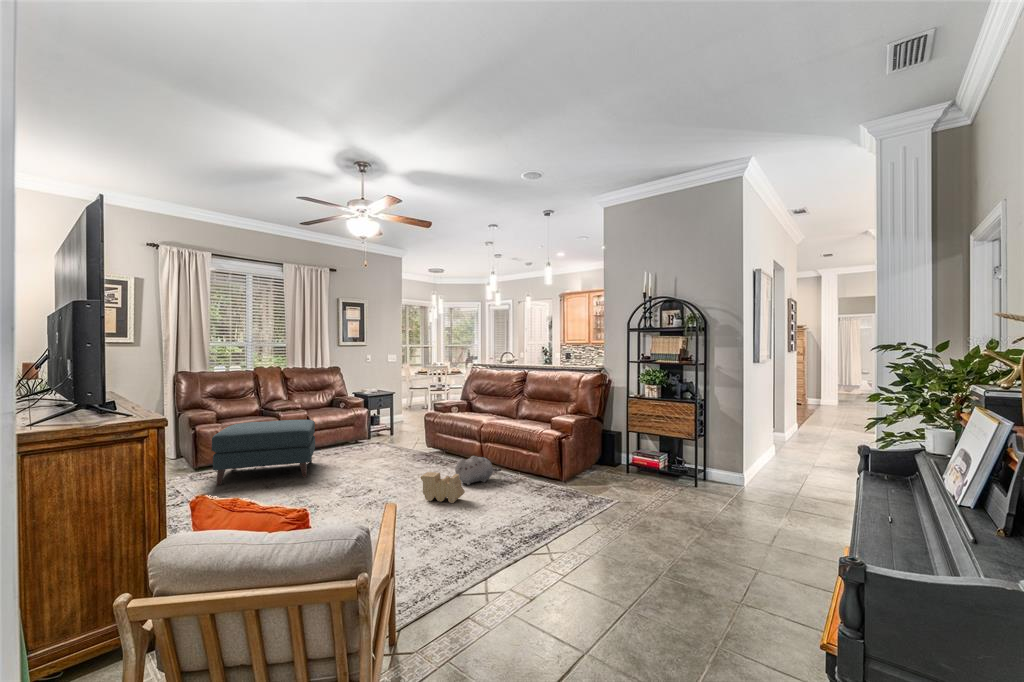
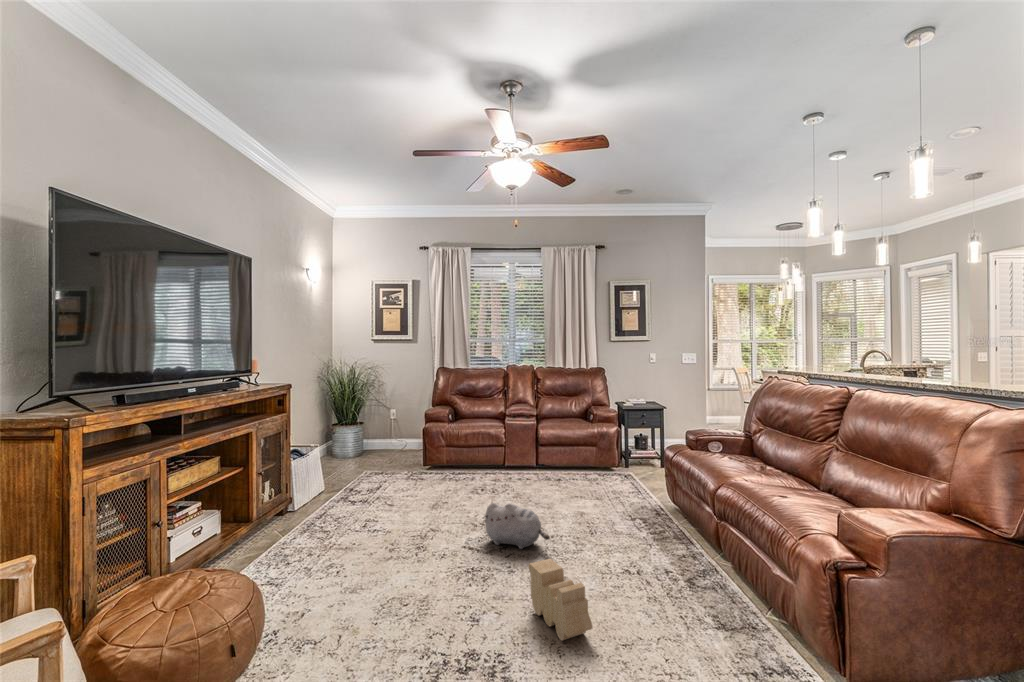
ottoman: present [212,420,315,486] -> none [405,426,522,505]
plush toy: present [455,456,501,485] -> present [484,503,549,549]

